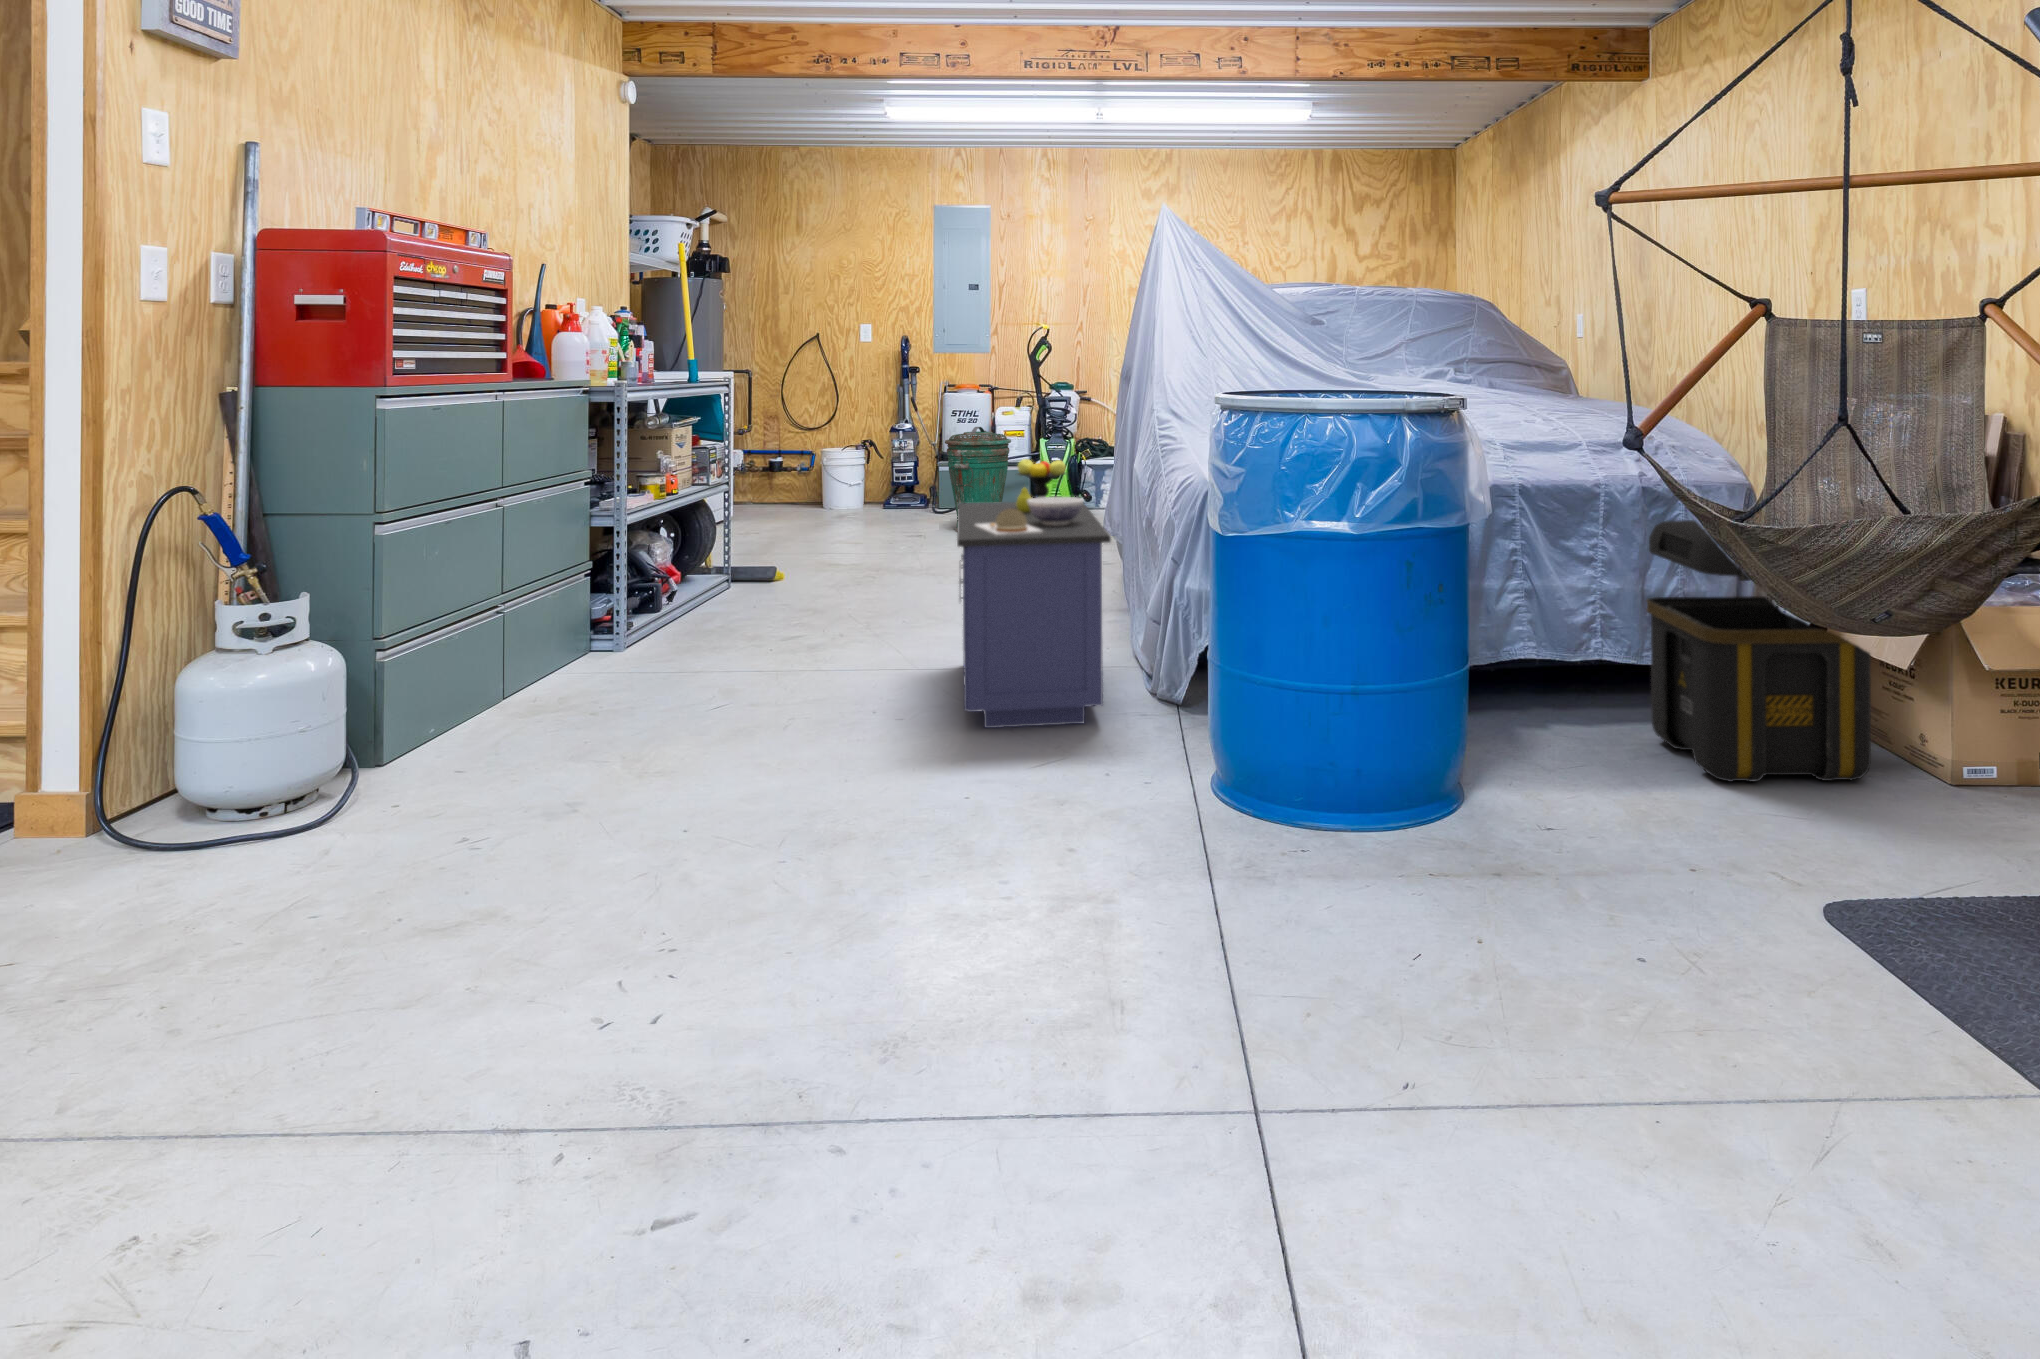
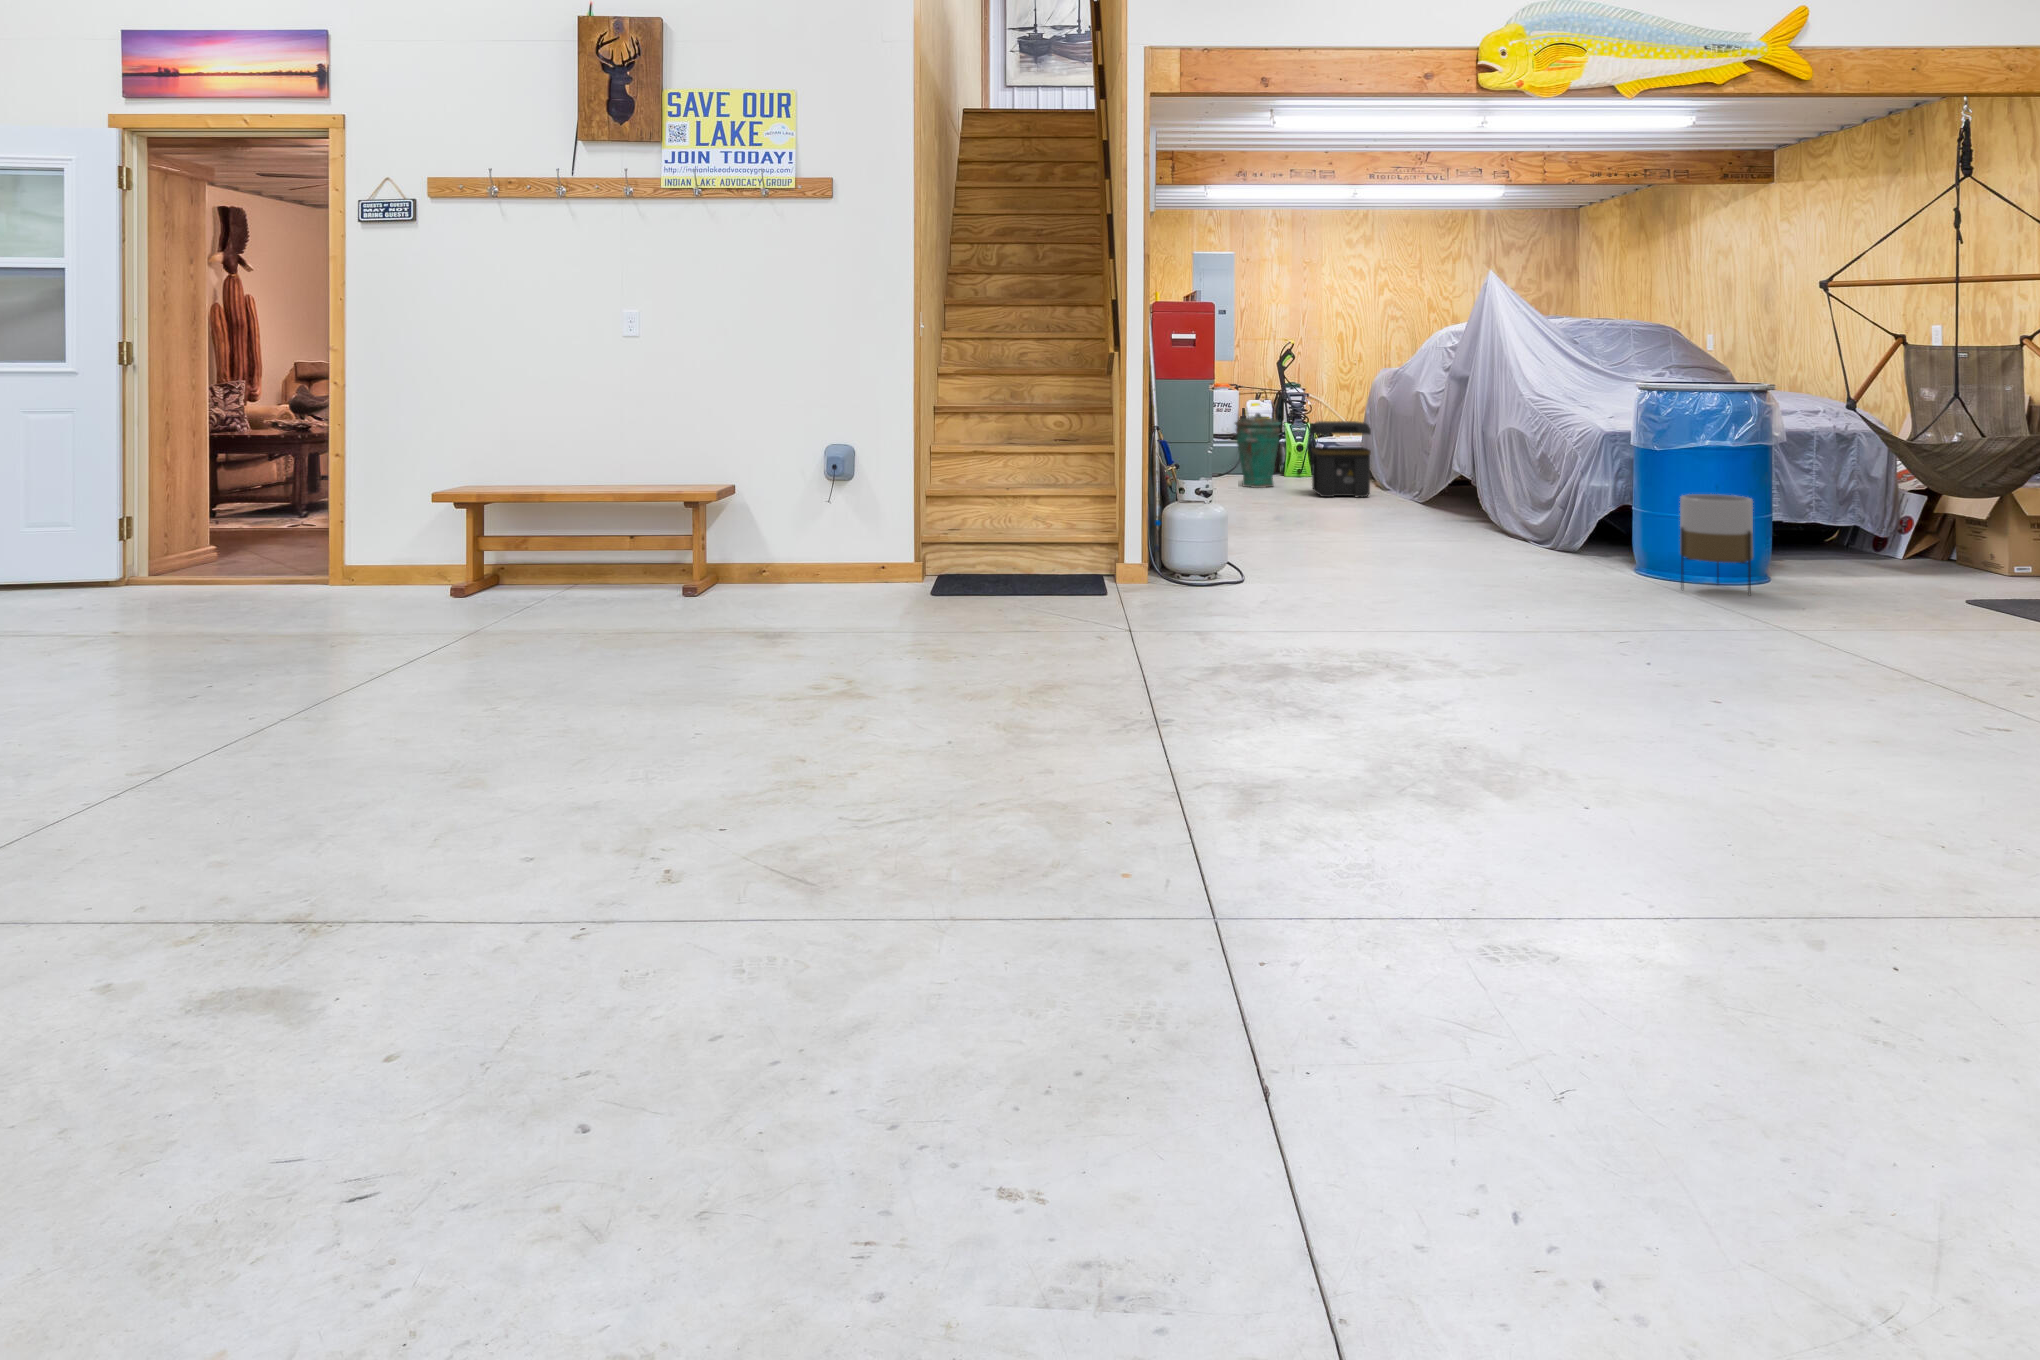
storage cabinet: present [957,459,1111,728] -> none [1411,422,1553,559]
toolbox: present [1647,520,1871,782] -> present [1311,421,1371,497]
planter: none [1207,637,1359,887] -> present [1680,494,1753,594]

